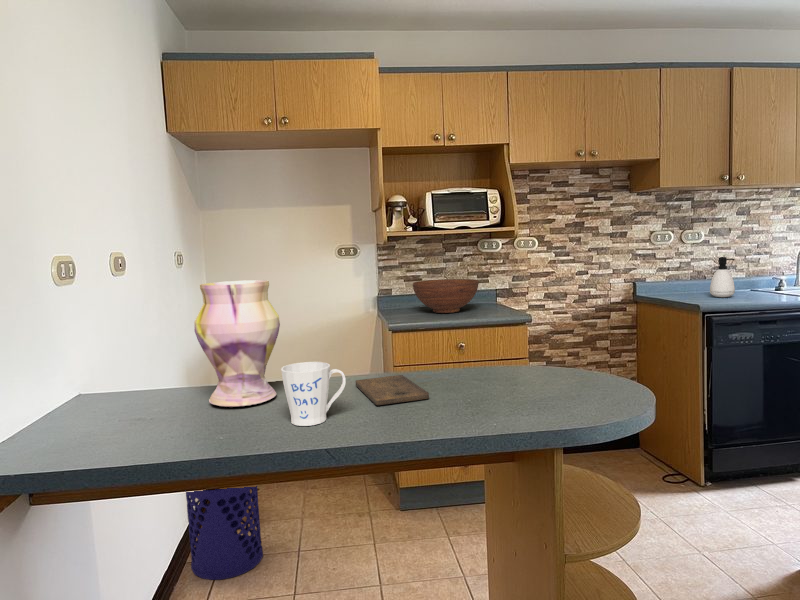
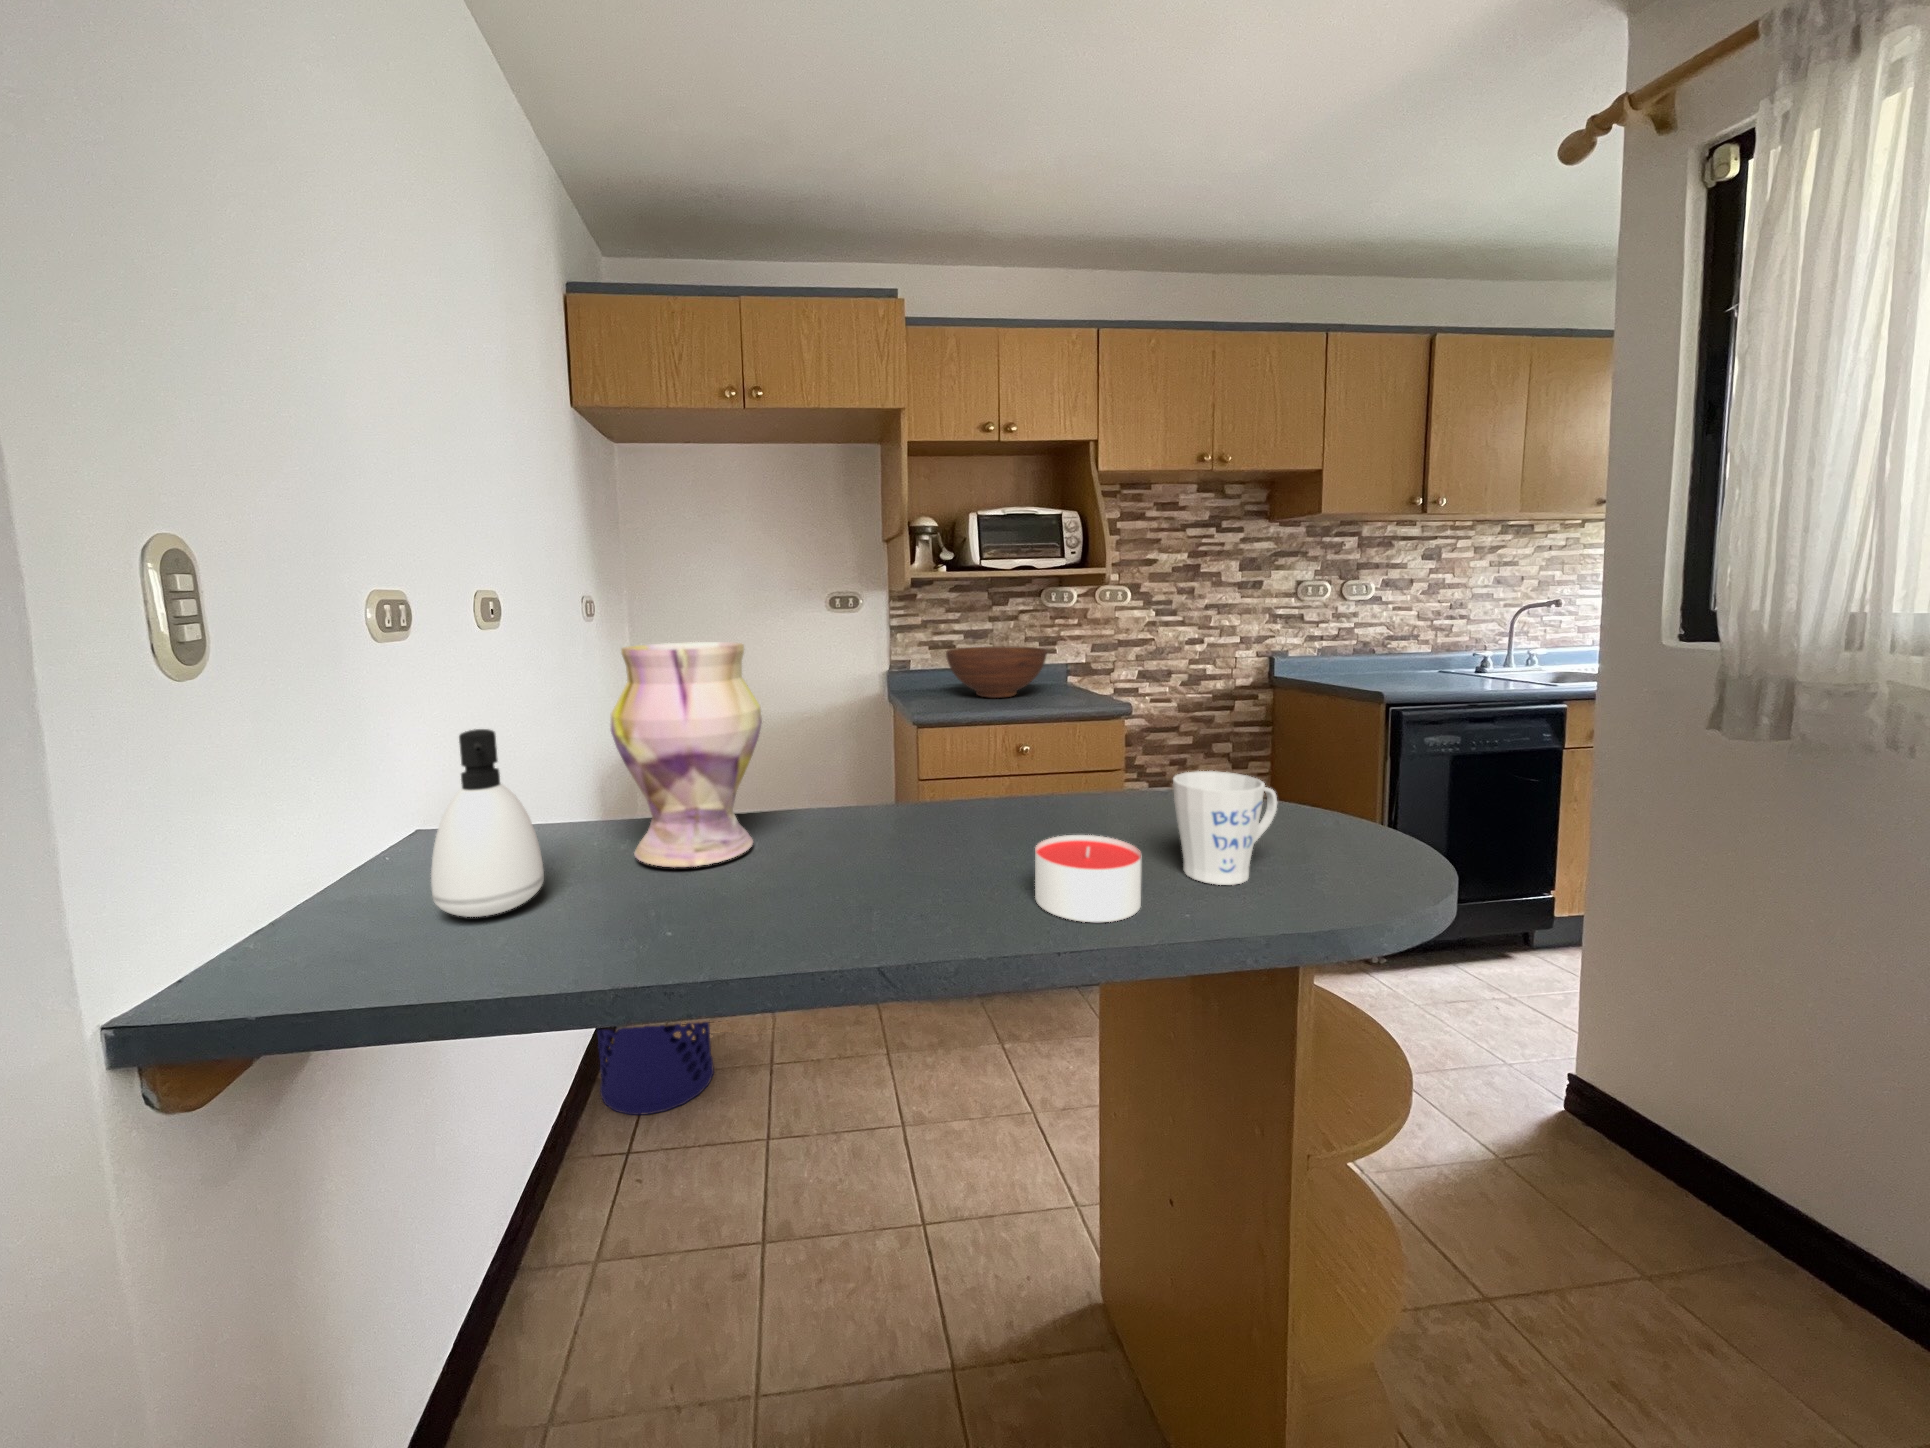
soap dispenser: present [710,257,735,297] -> present [431,729,544,917]
mug: present [281,362,346,426] -> present [1173,771,1277,885]
cutting board: present [356,375,429,405] -> none [889,809,1027,871]
candle: none [425,383,481,426] -> present [1035,835,1142,922]

